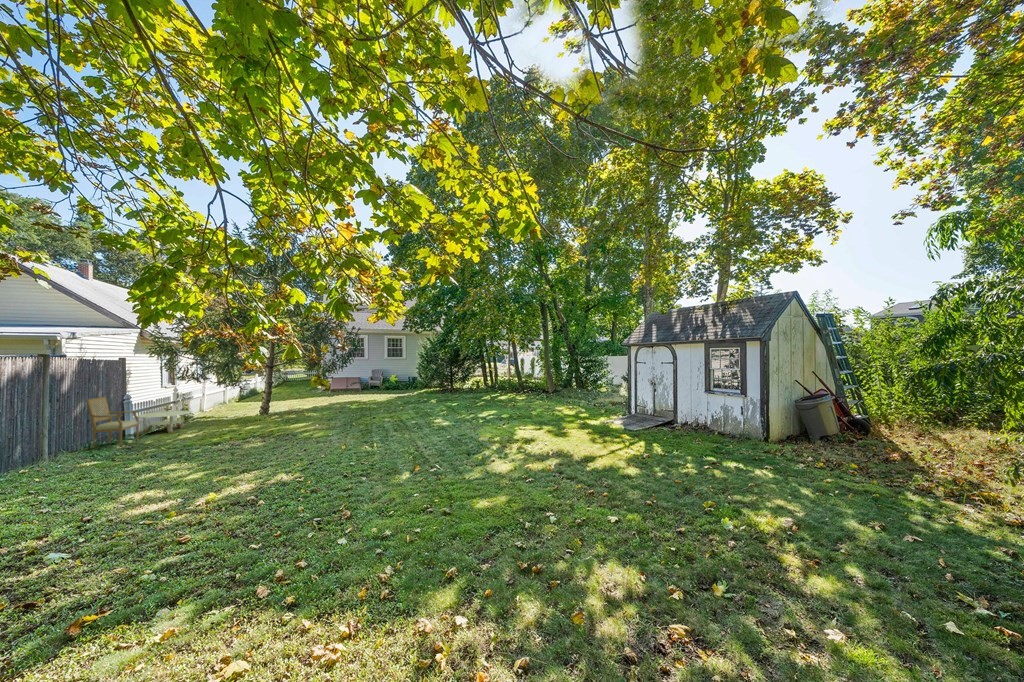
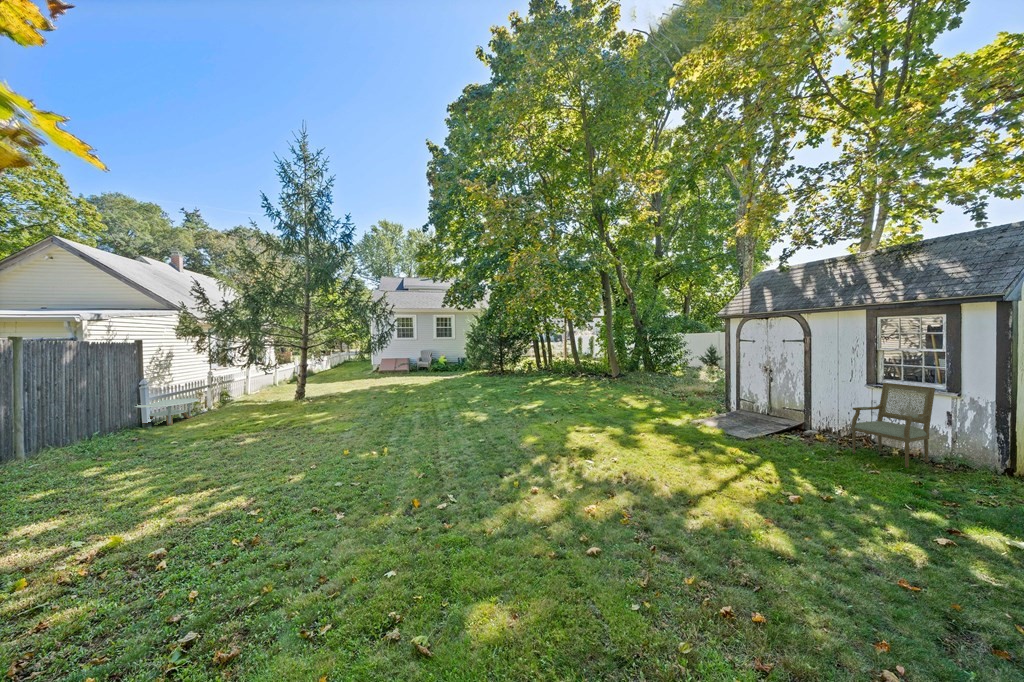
chair: present [87,397,139,448] -> present [851,383,935,468]

